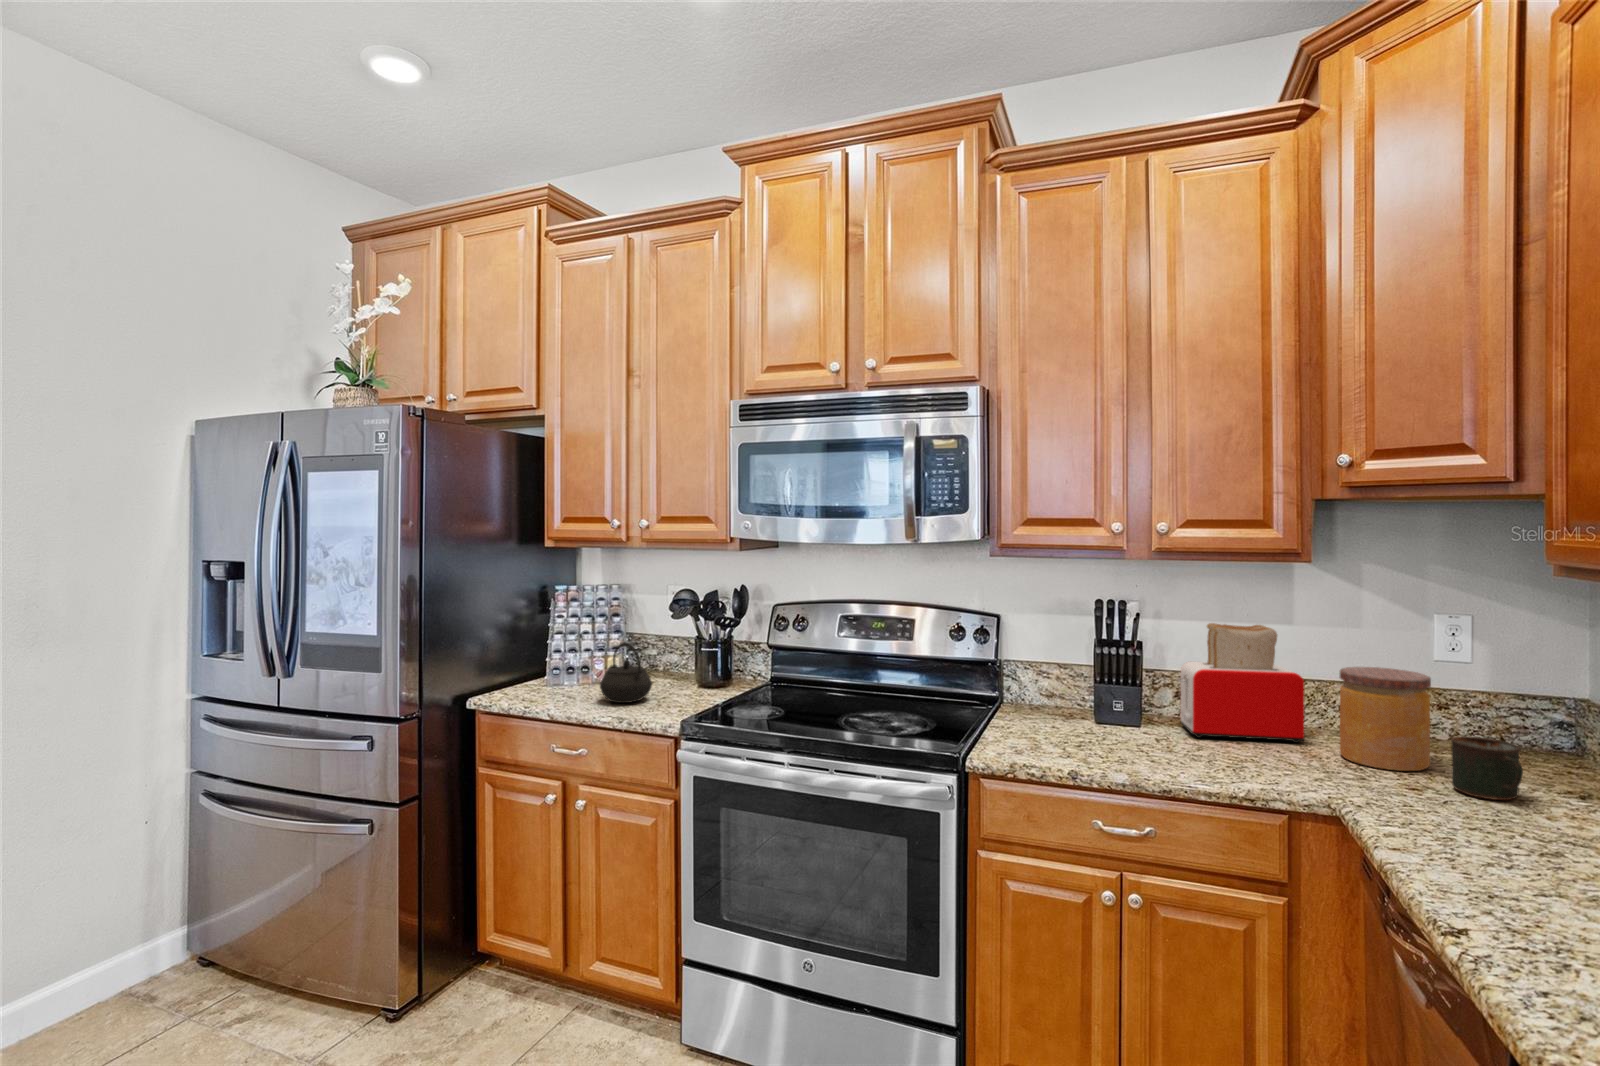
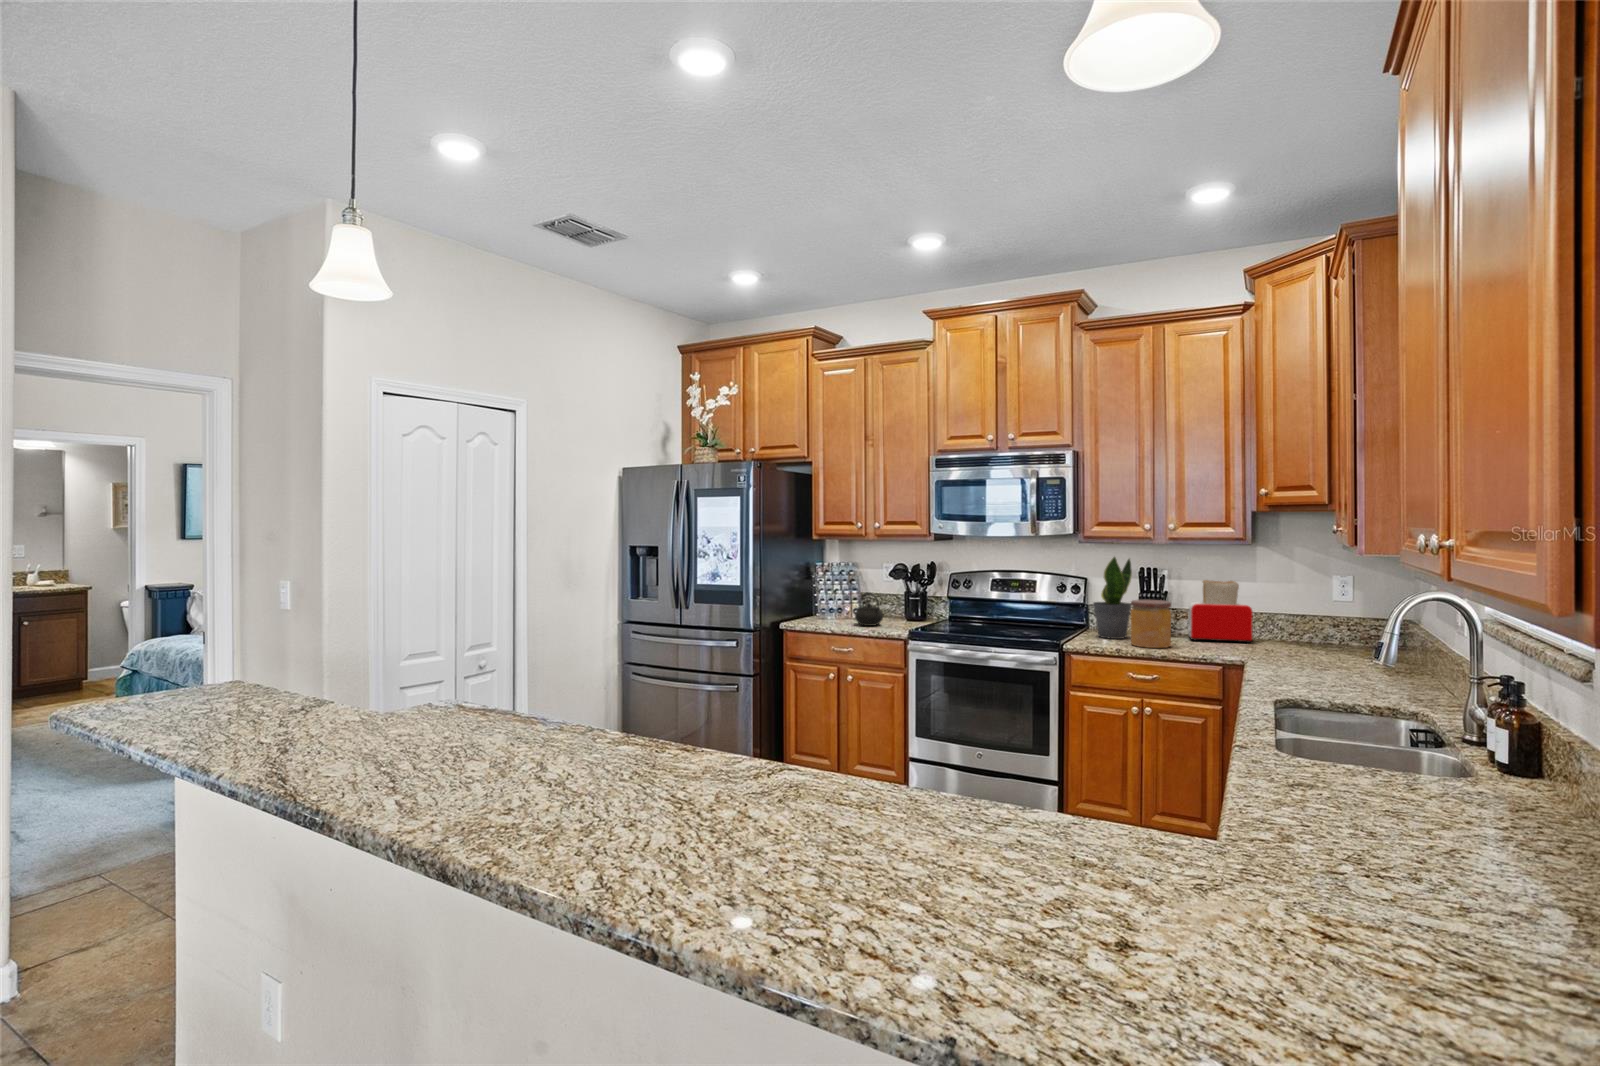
potted plant: none [1014,579,1086,735] -> present [1093,557,1132,639]
jar: present [1340,667,1431,771] -> present [1131,600,1171,648]
mug: present [1451,736,1523,800] -> none [1308,631,1339,659]

